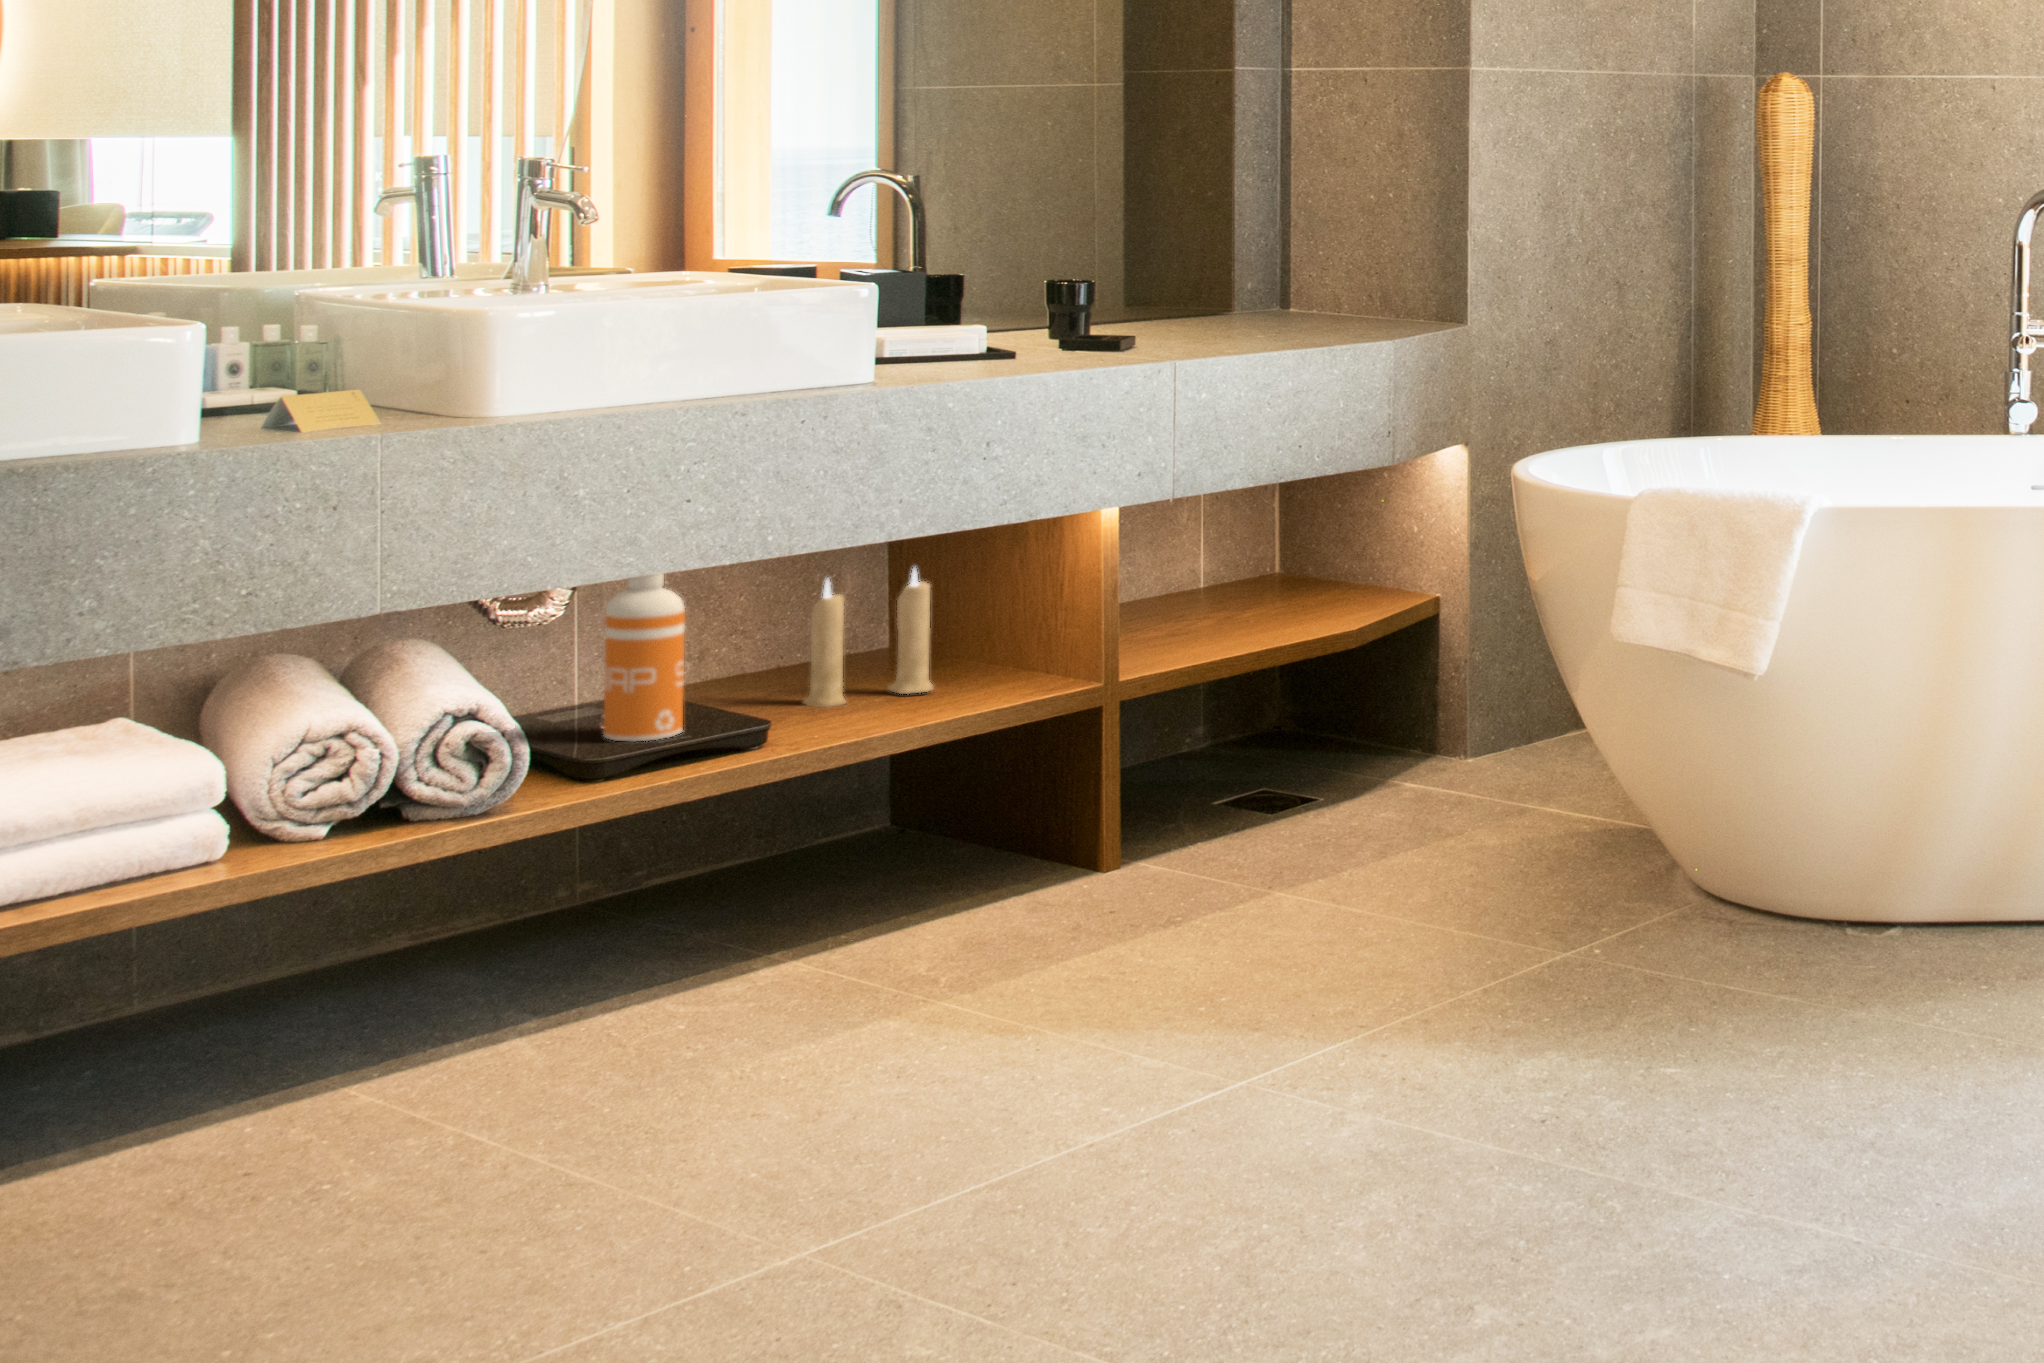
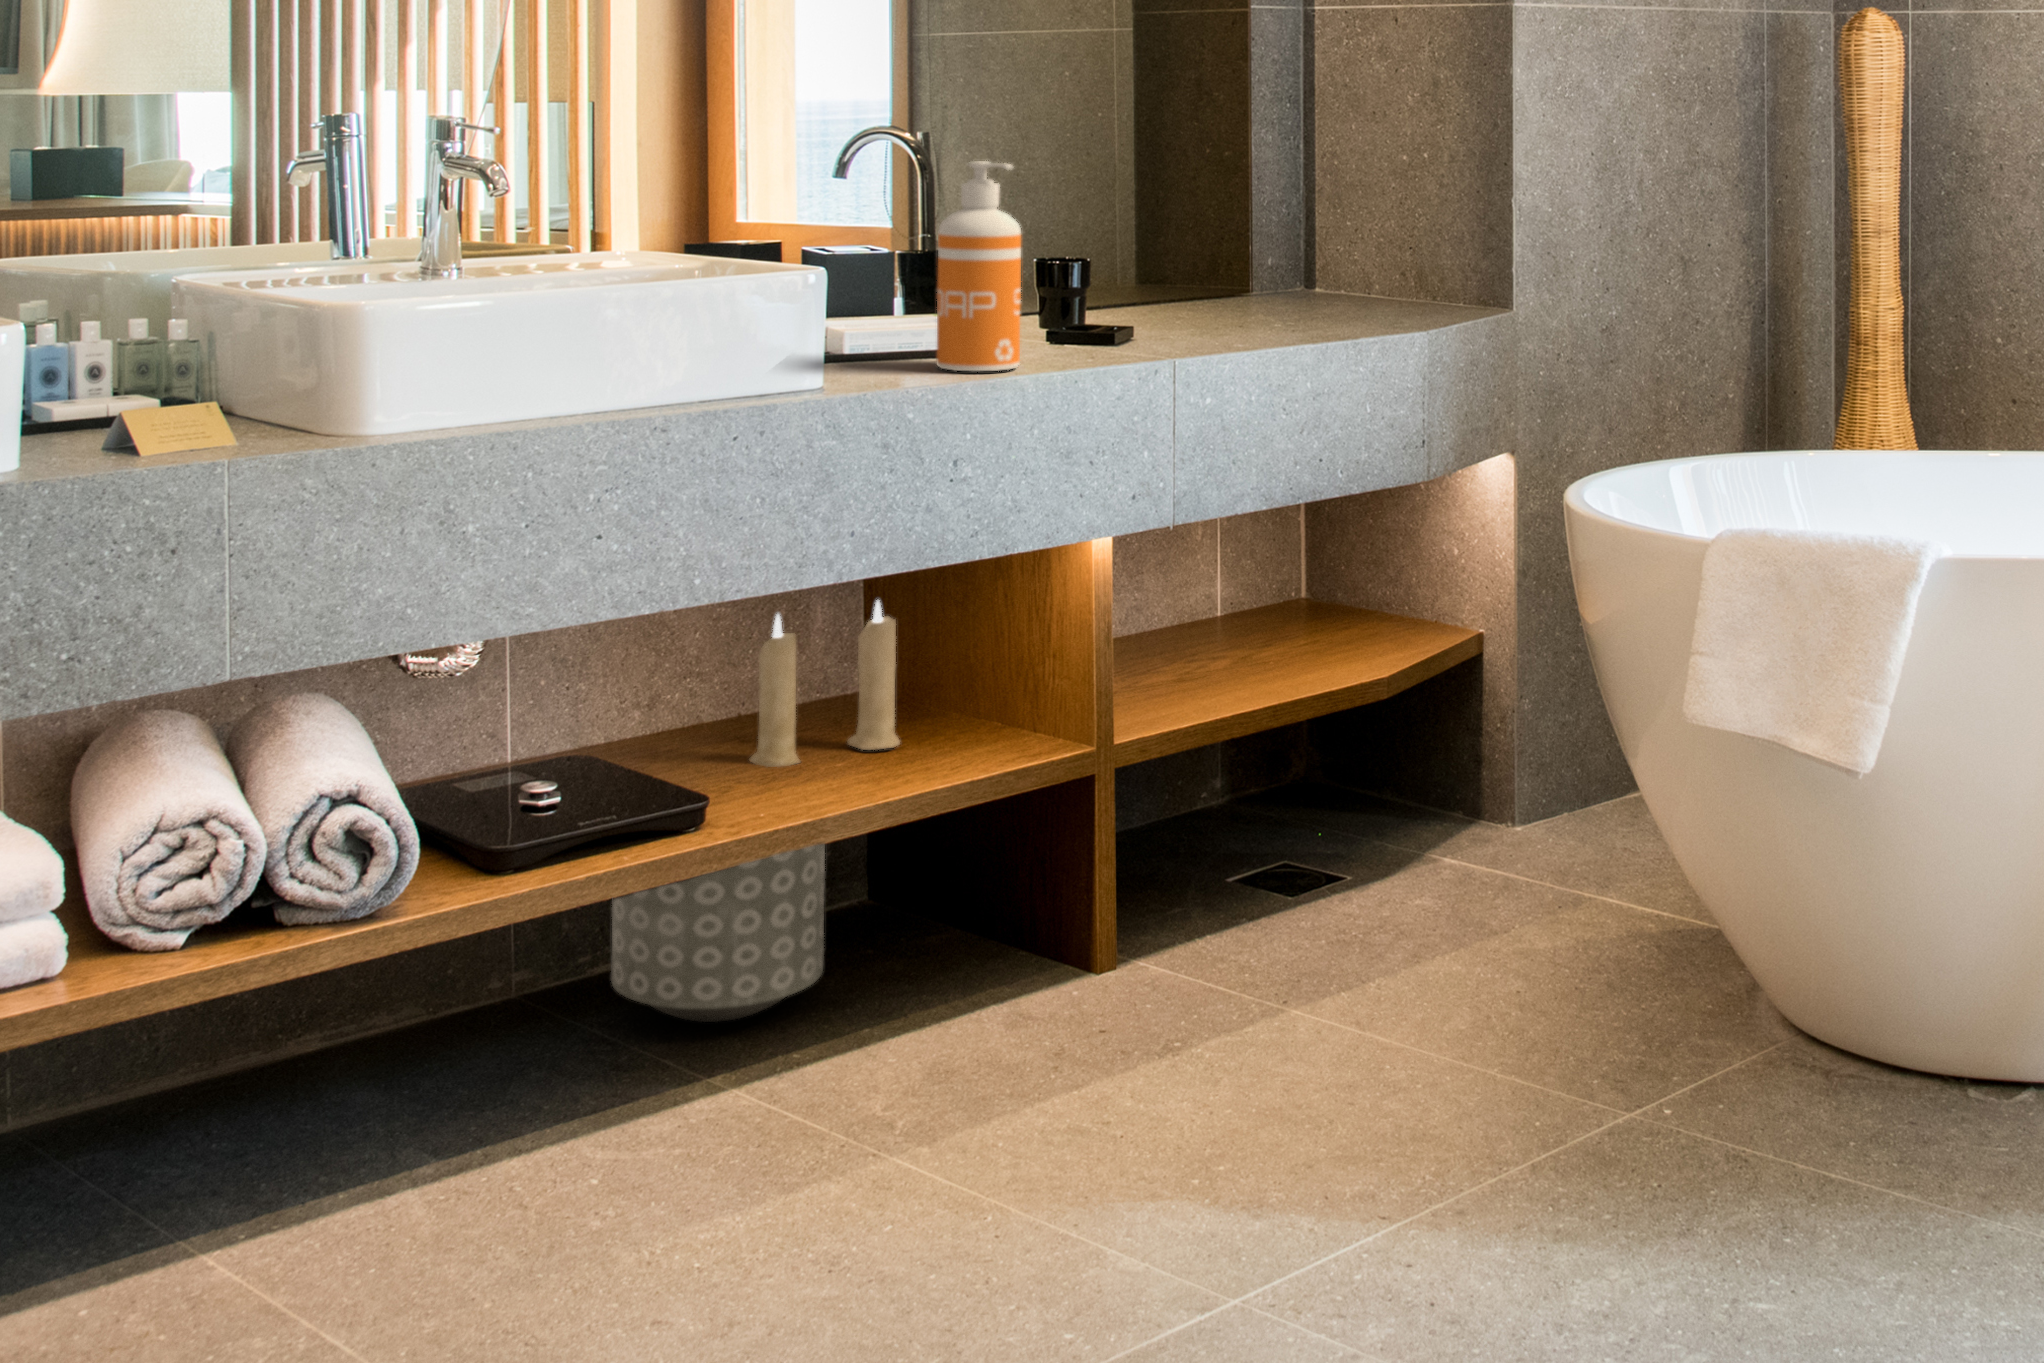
soap dispenser: present [603,573,685,741] -> present [936,161,1021,371]
planter: none [681,728,869,924] -> present [611,844,825,1022]

